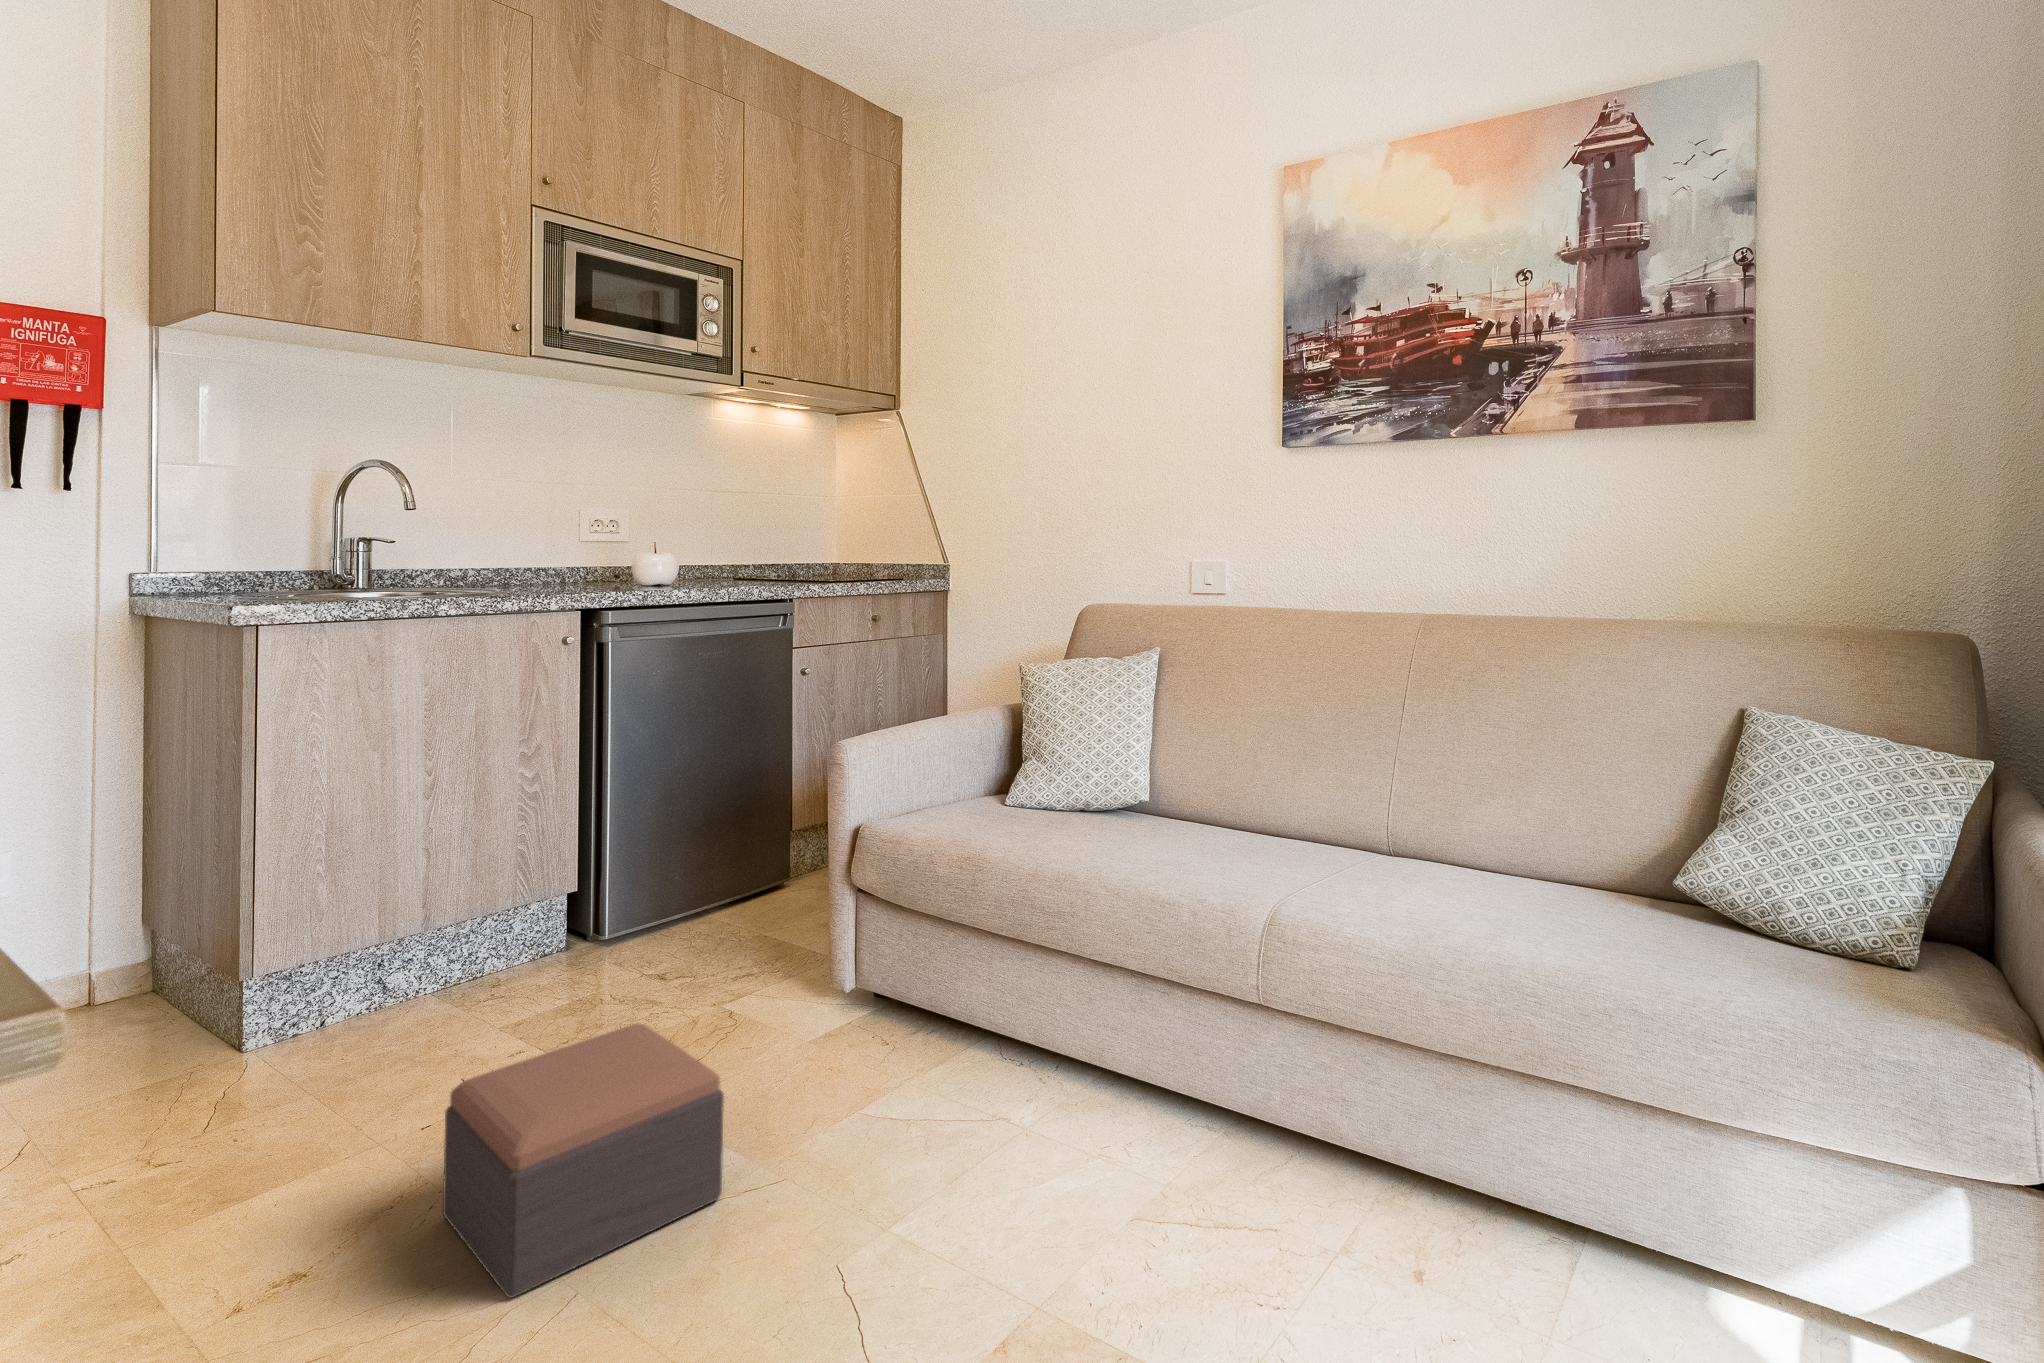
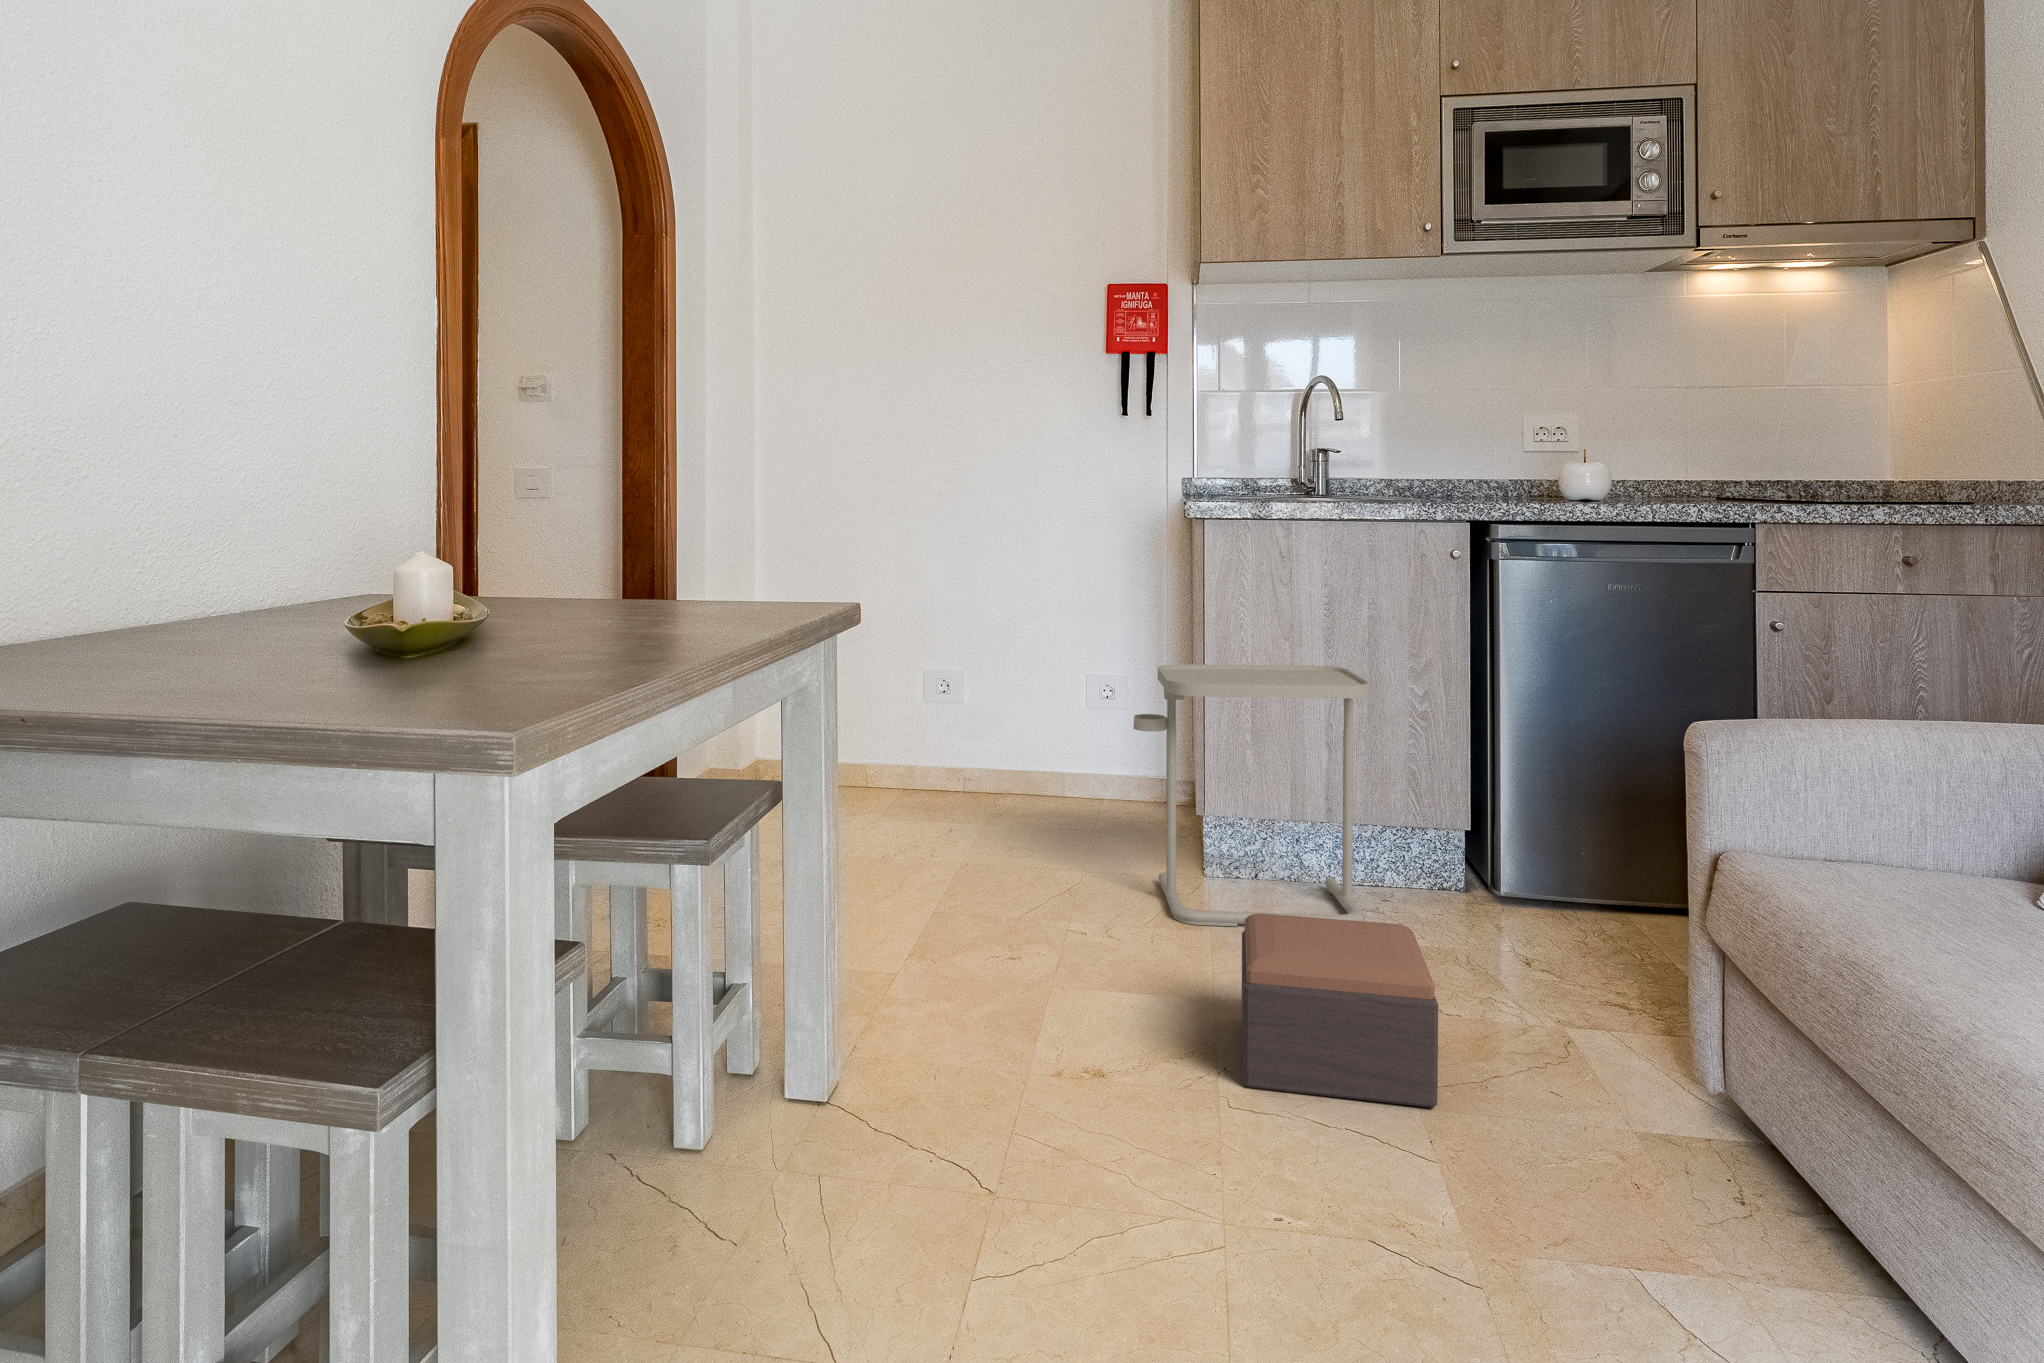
side table: none [164,766,511,1125] -> present [1133,664,1371,926]

